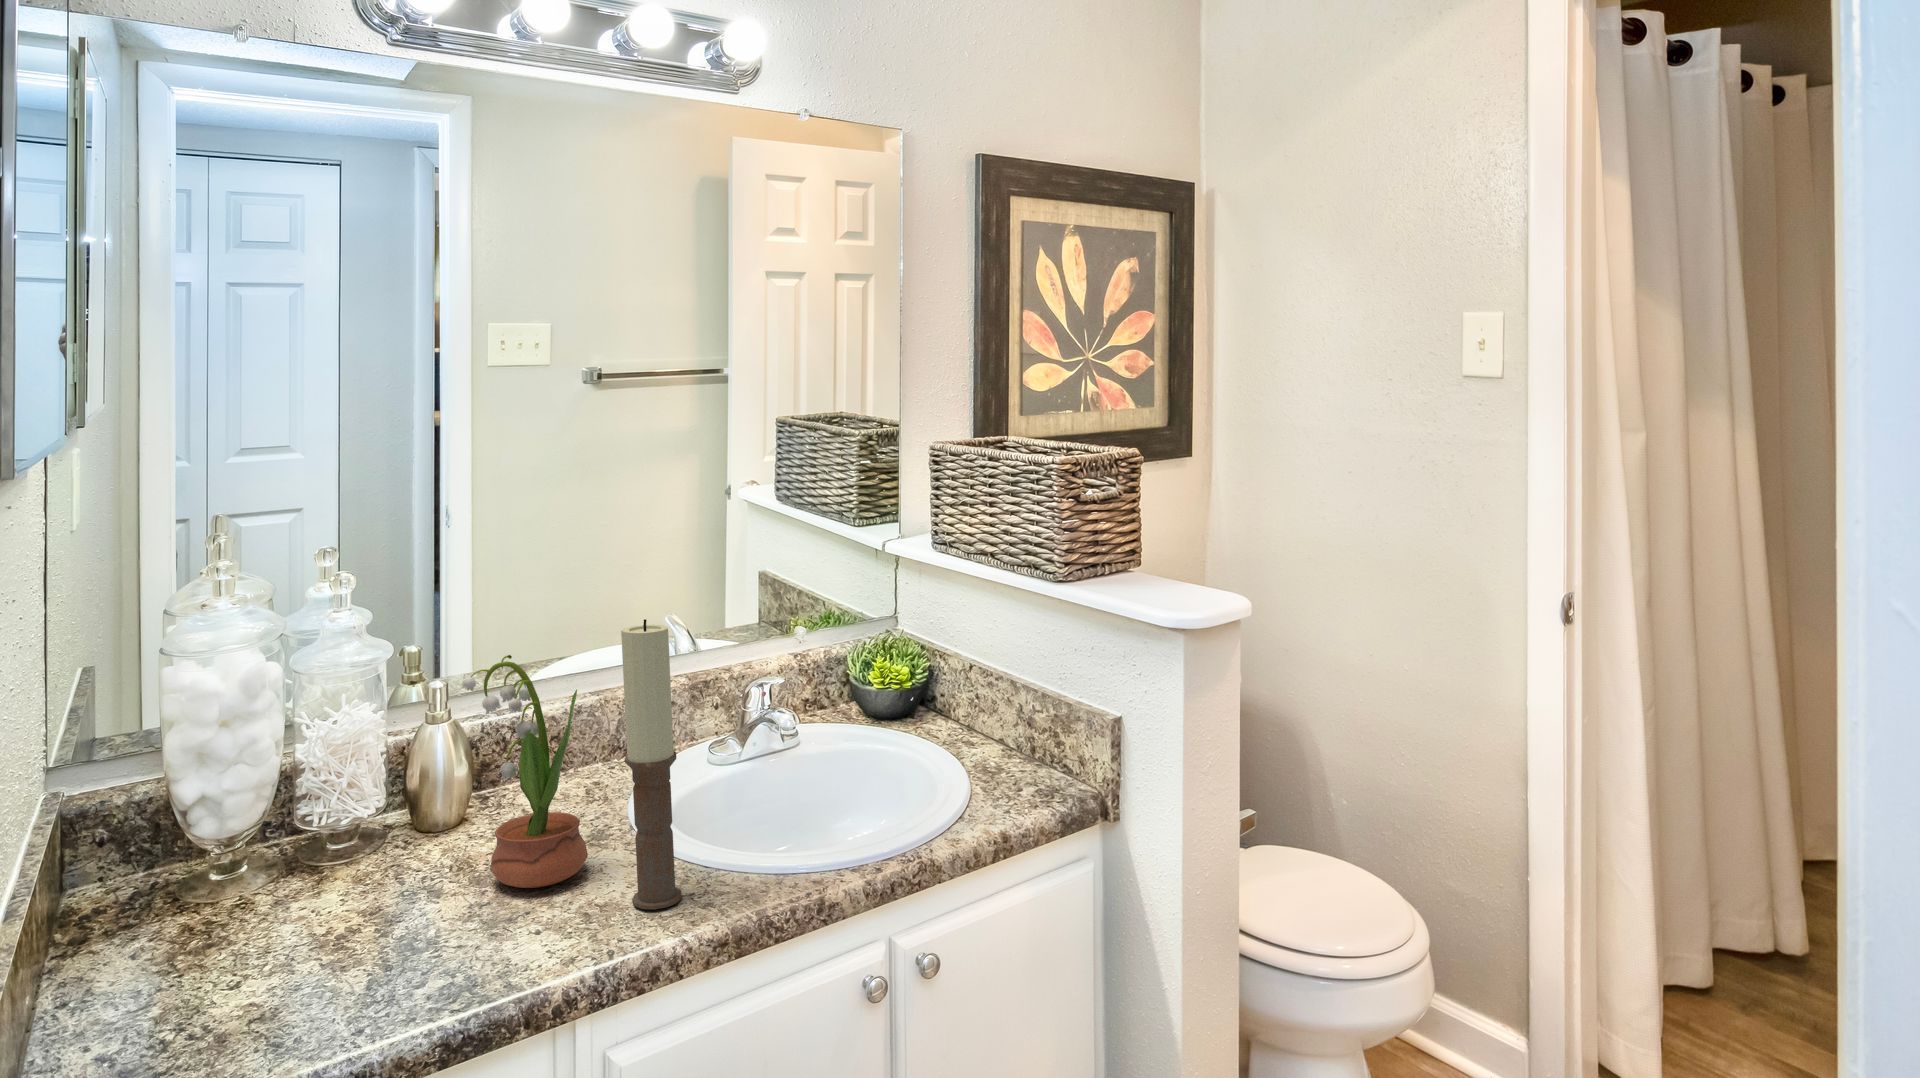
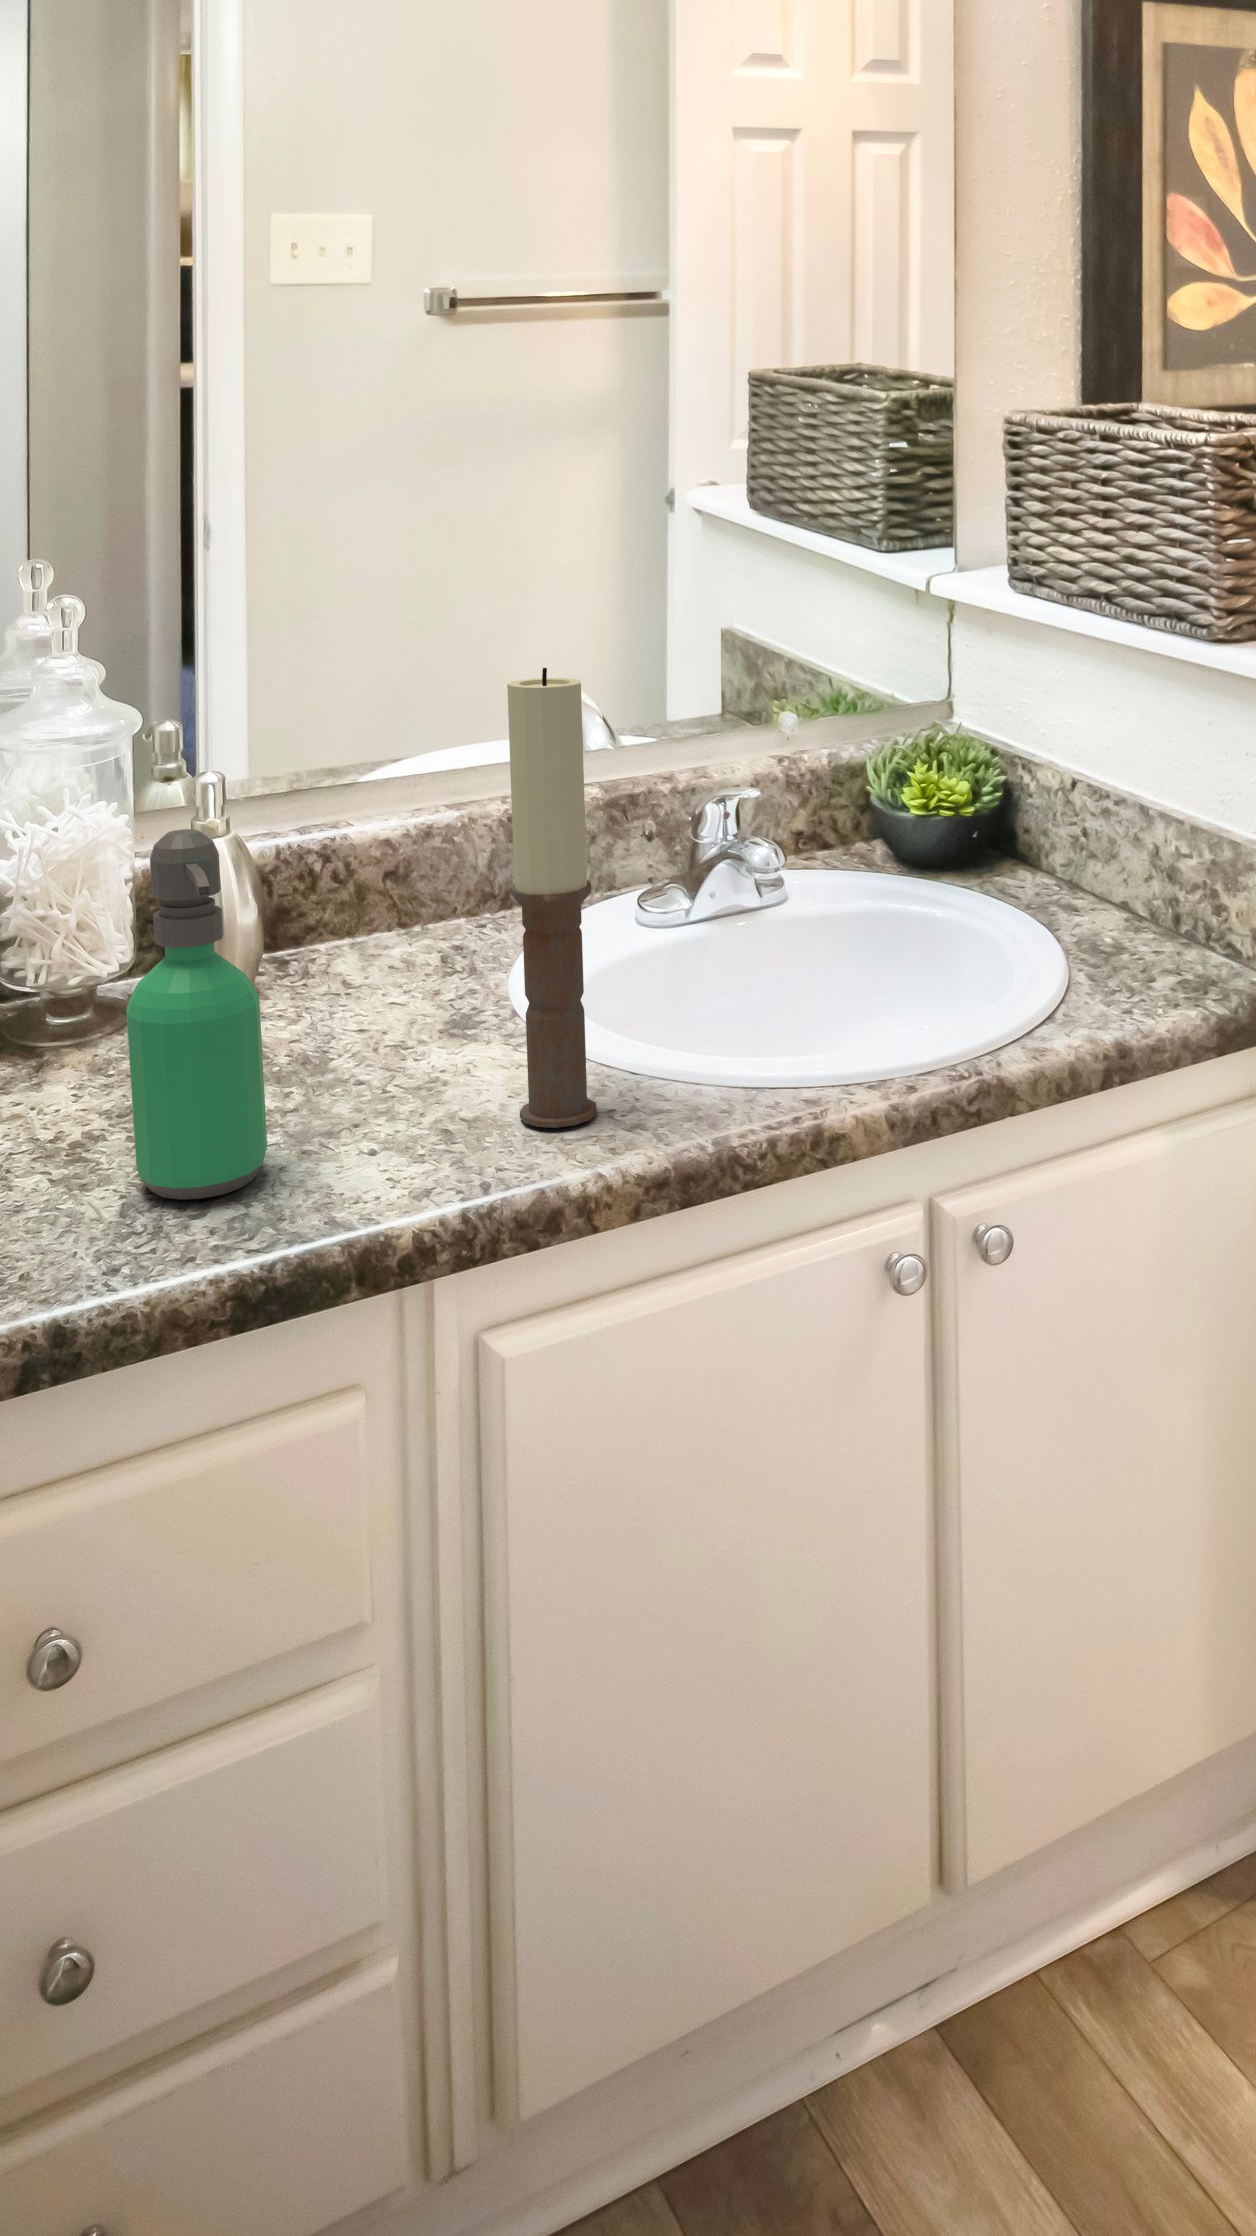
potted flower: present [460,655,588,888] -> none [254,723,449,1092]
soap dispenser: none [372,732,467,973] -> present [126,829,267,1200]

